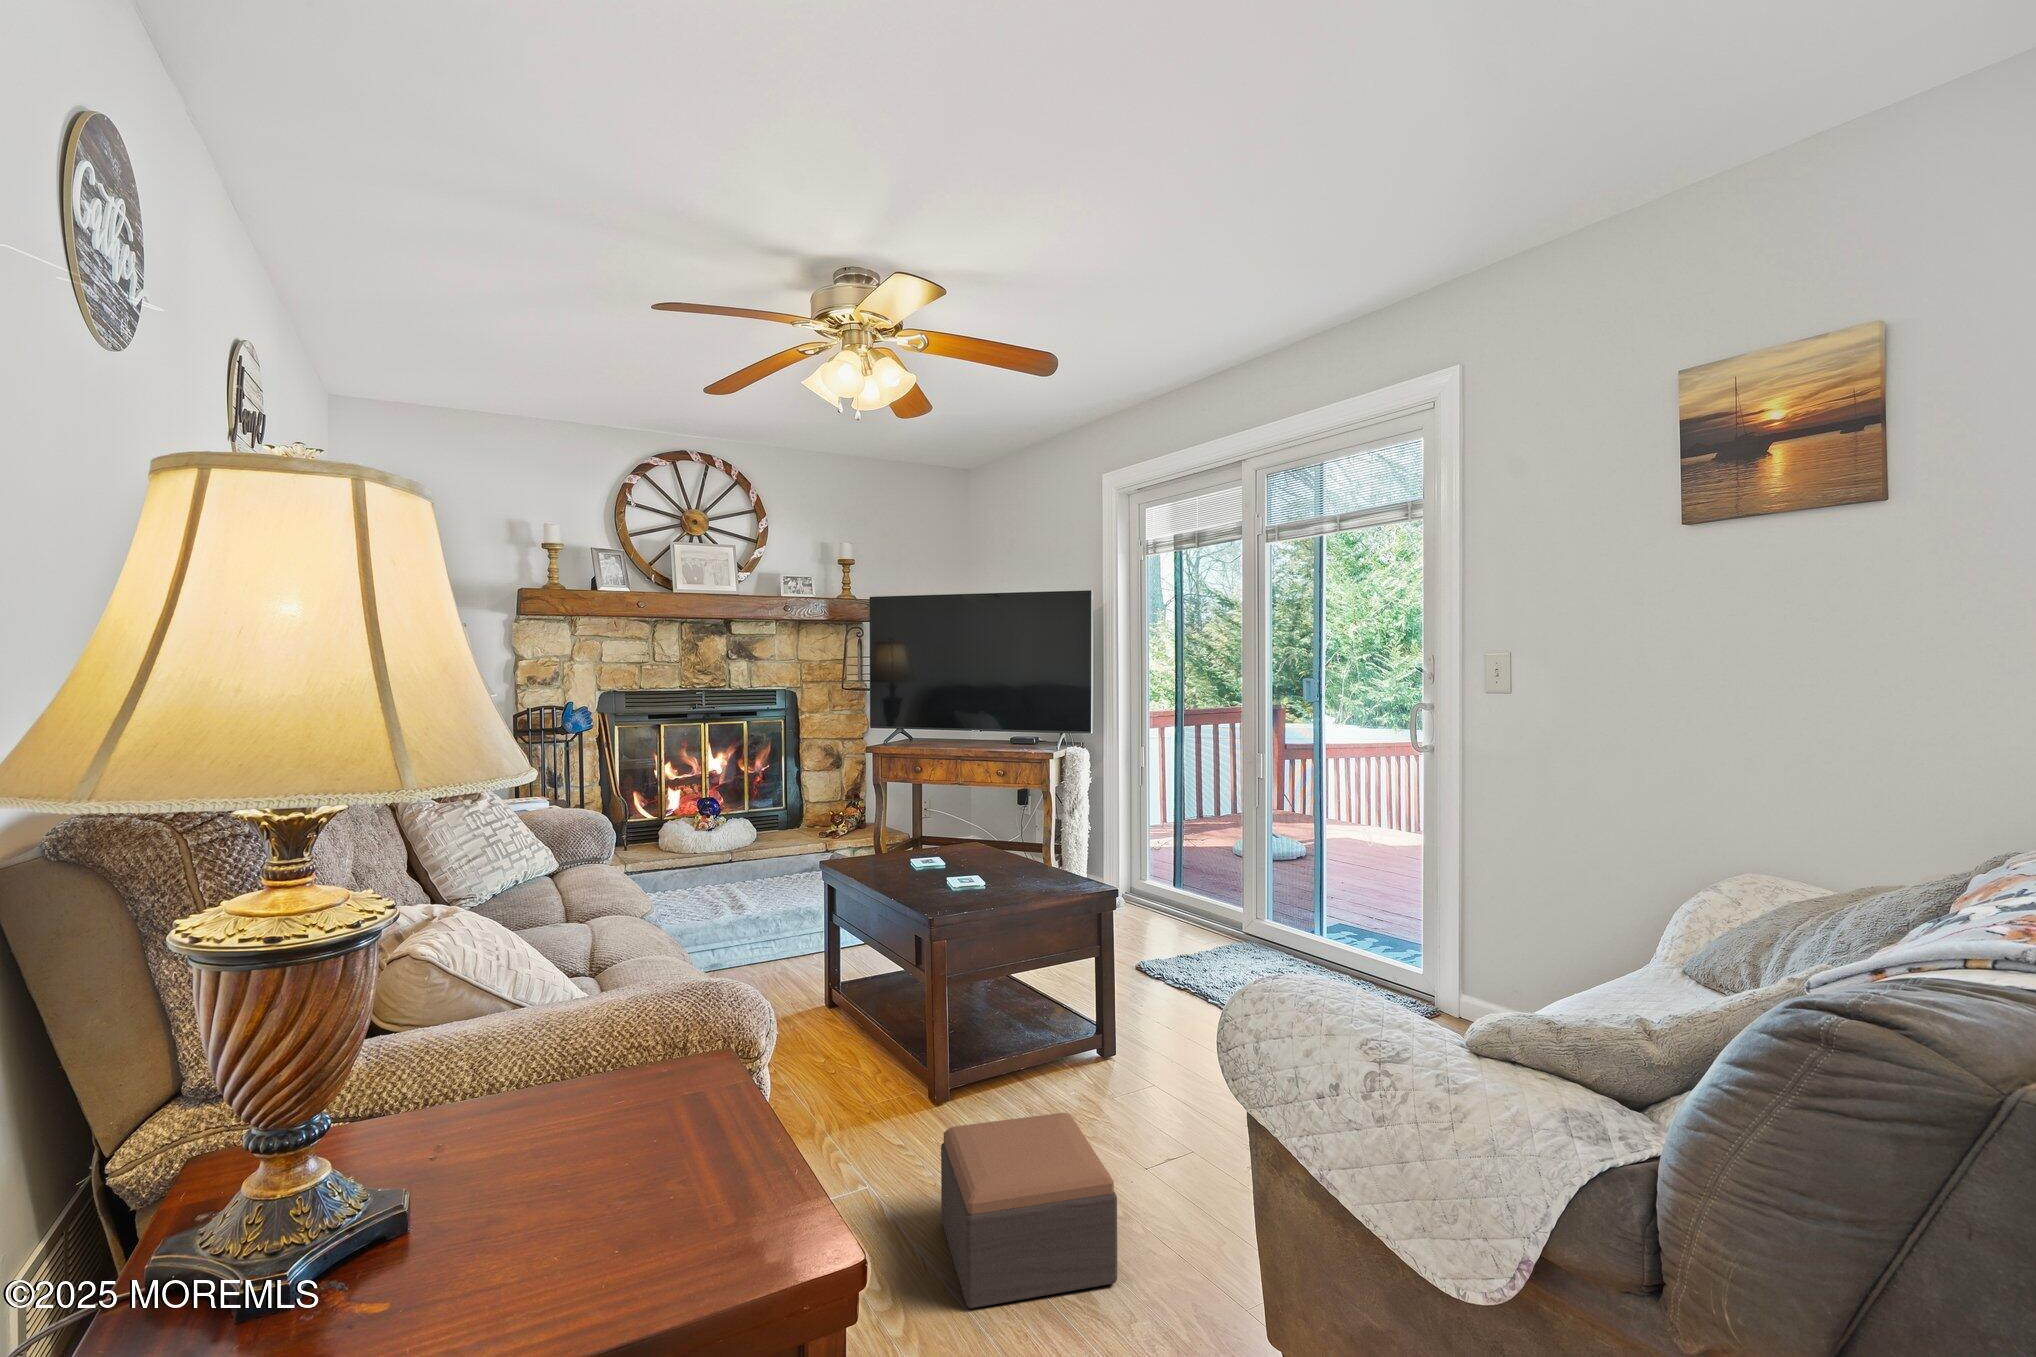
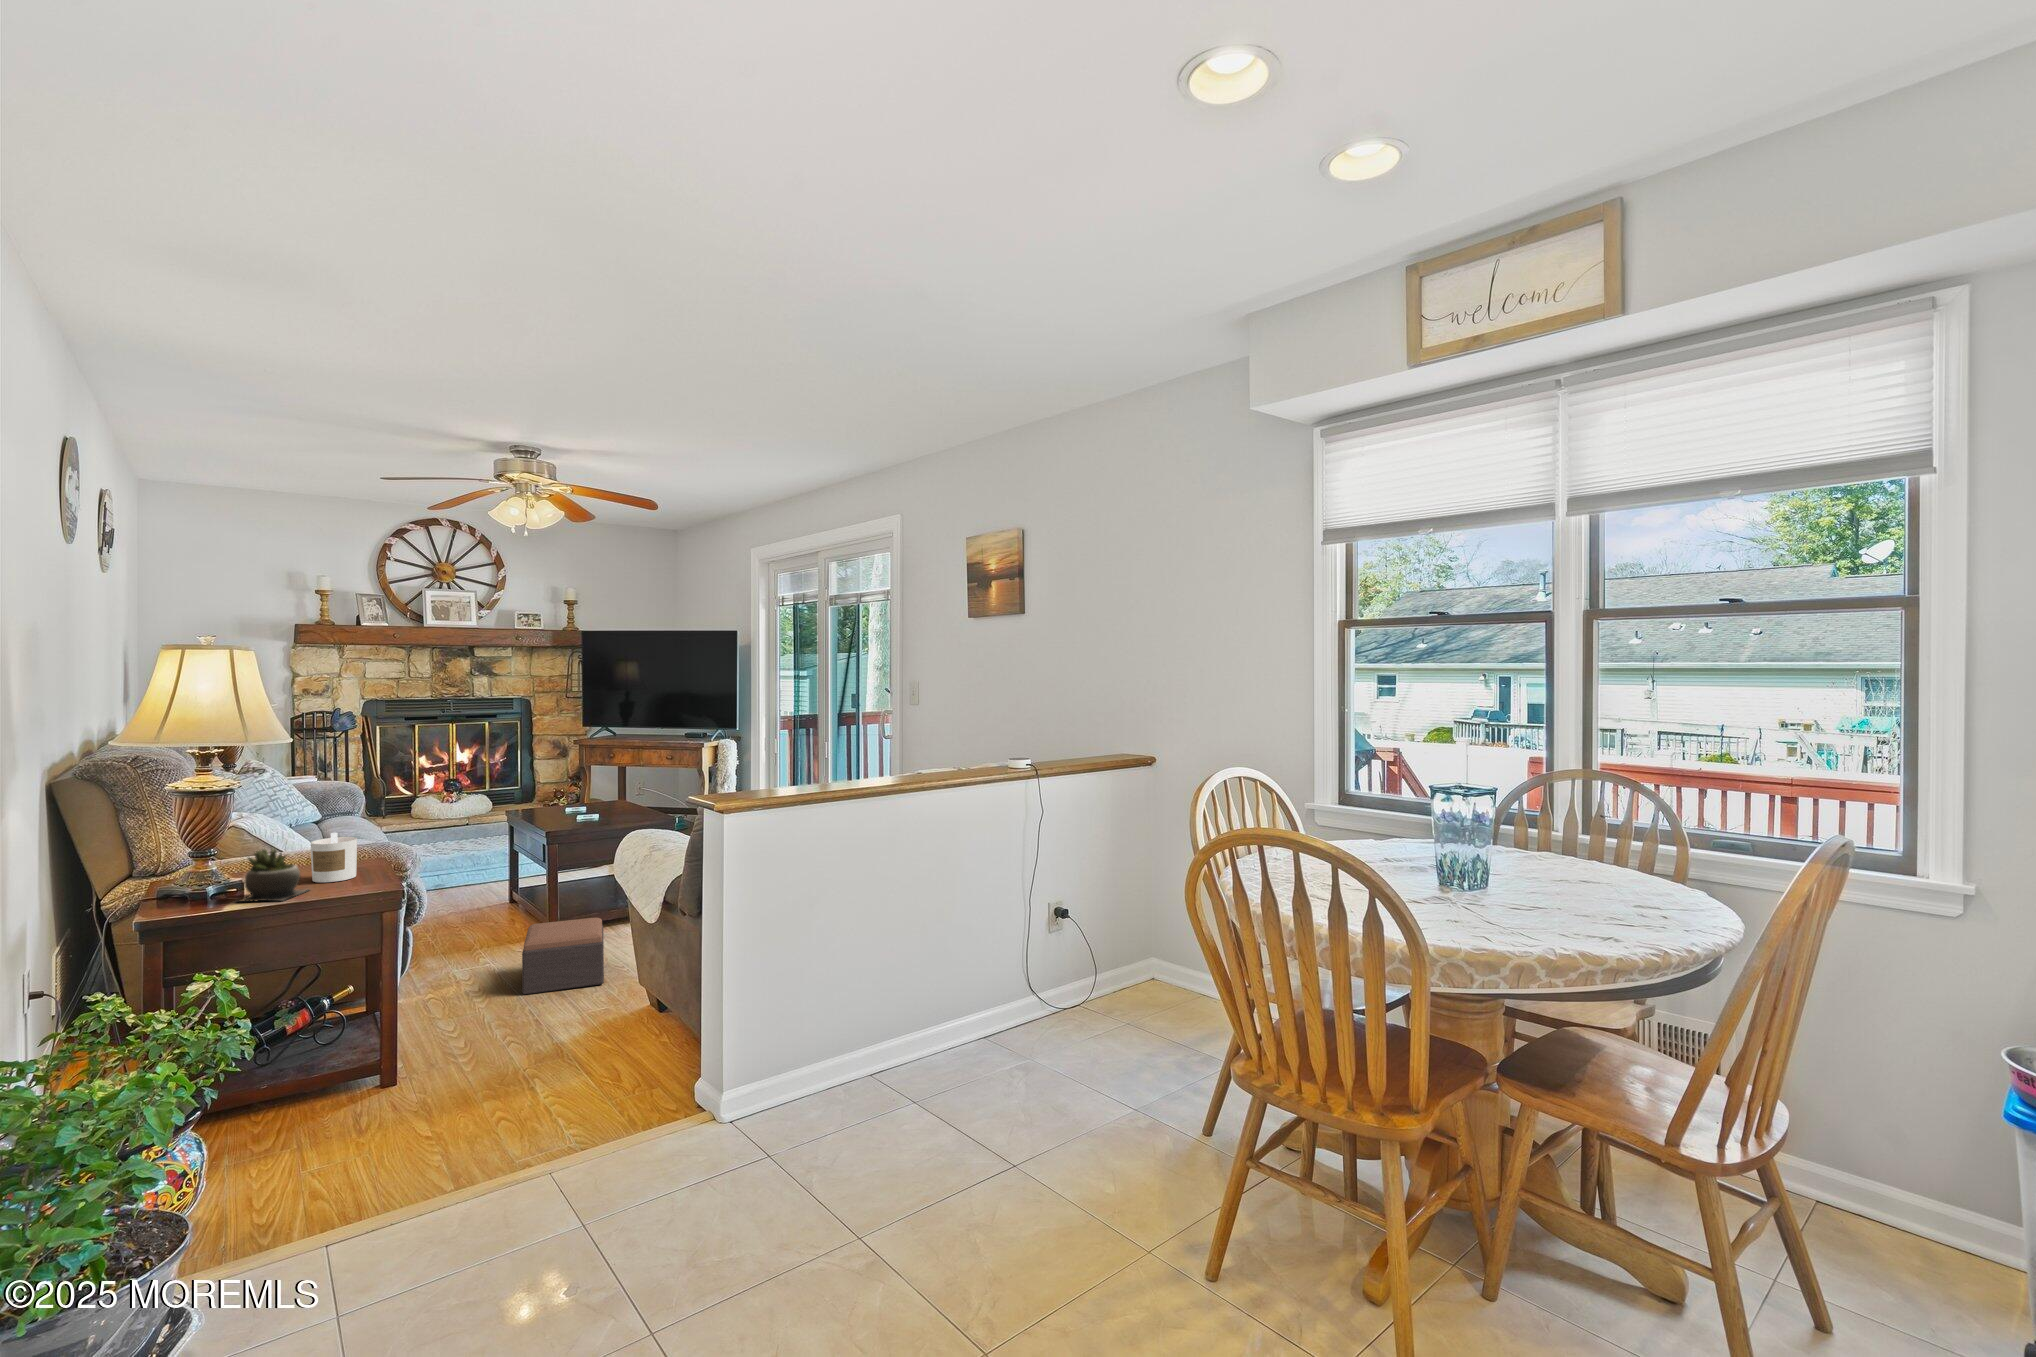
candle: none [577,1020,688,1171] -> present [311,833,357,882]
succulent plant: none [362,1102,587,1312] -> present [237,848,307,902]

